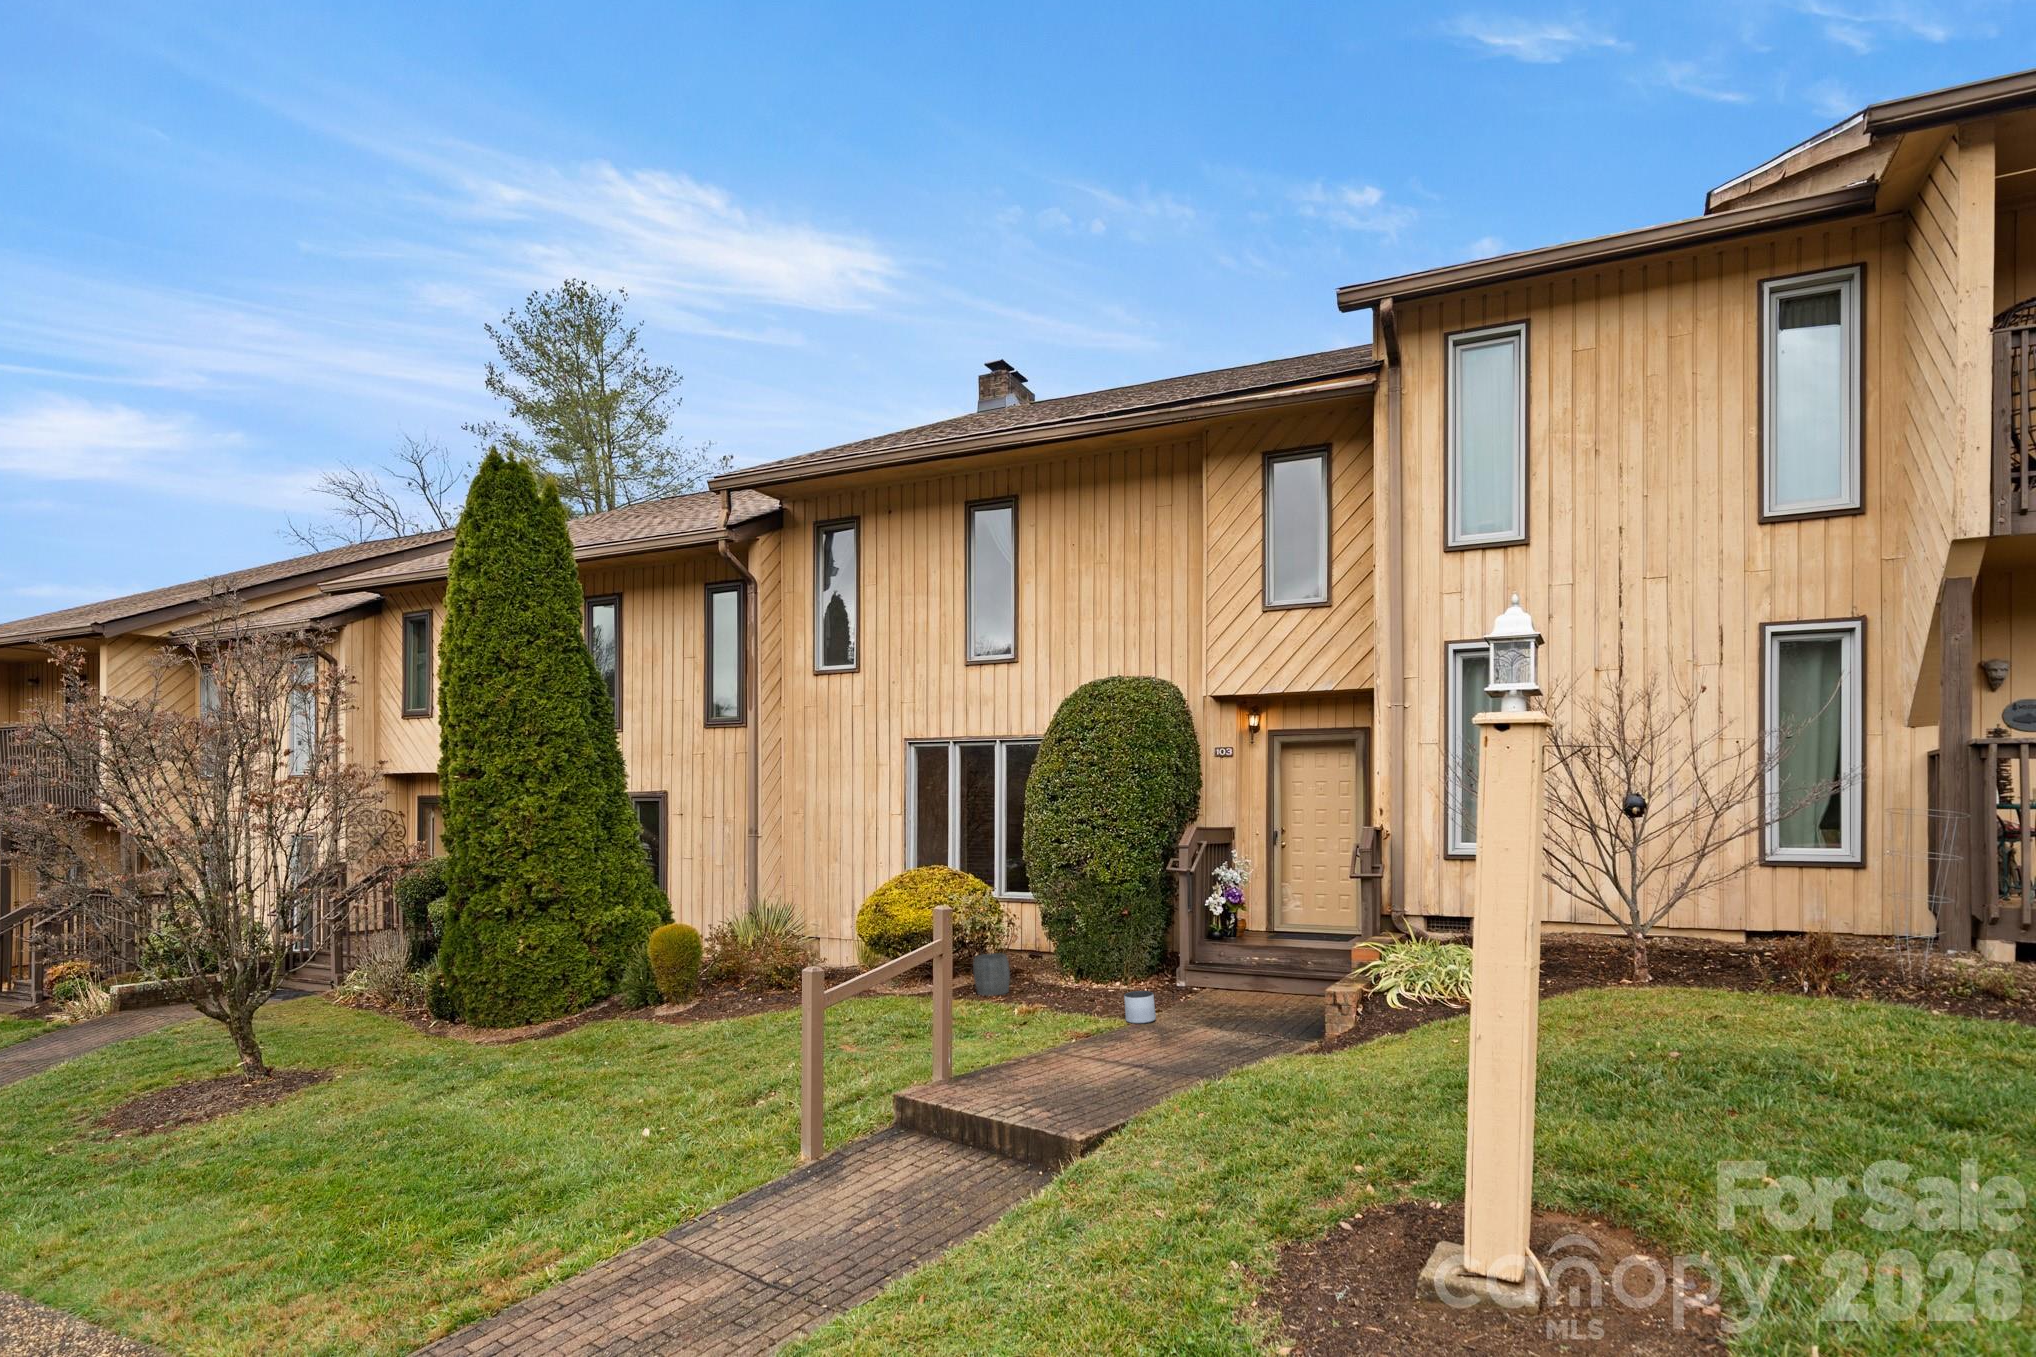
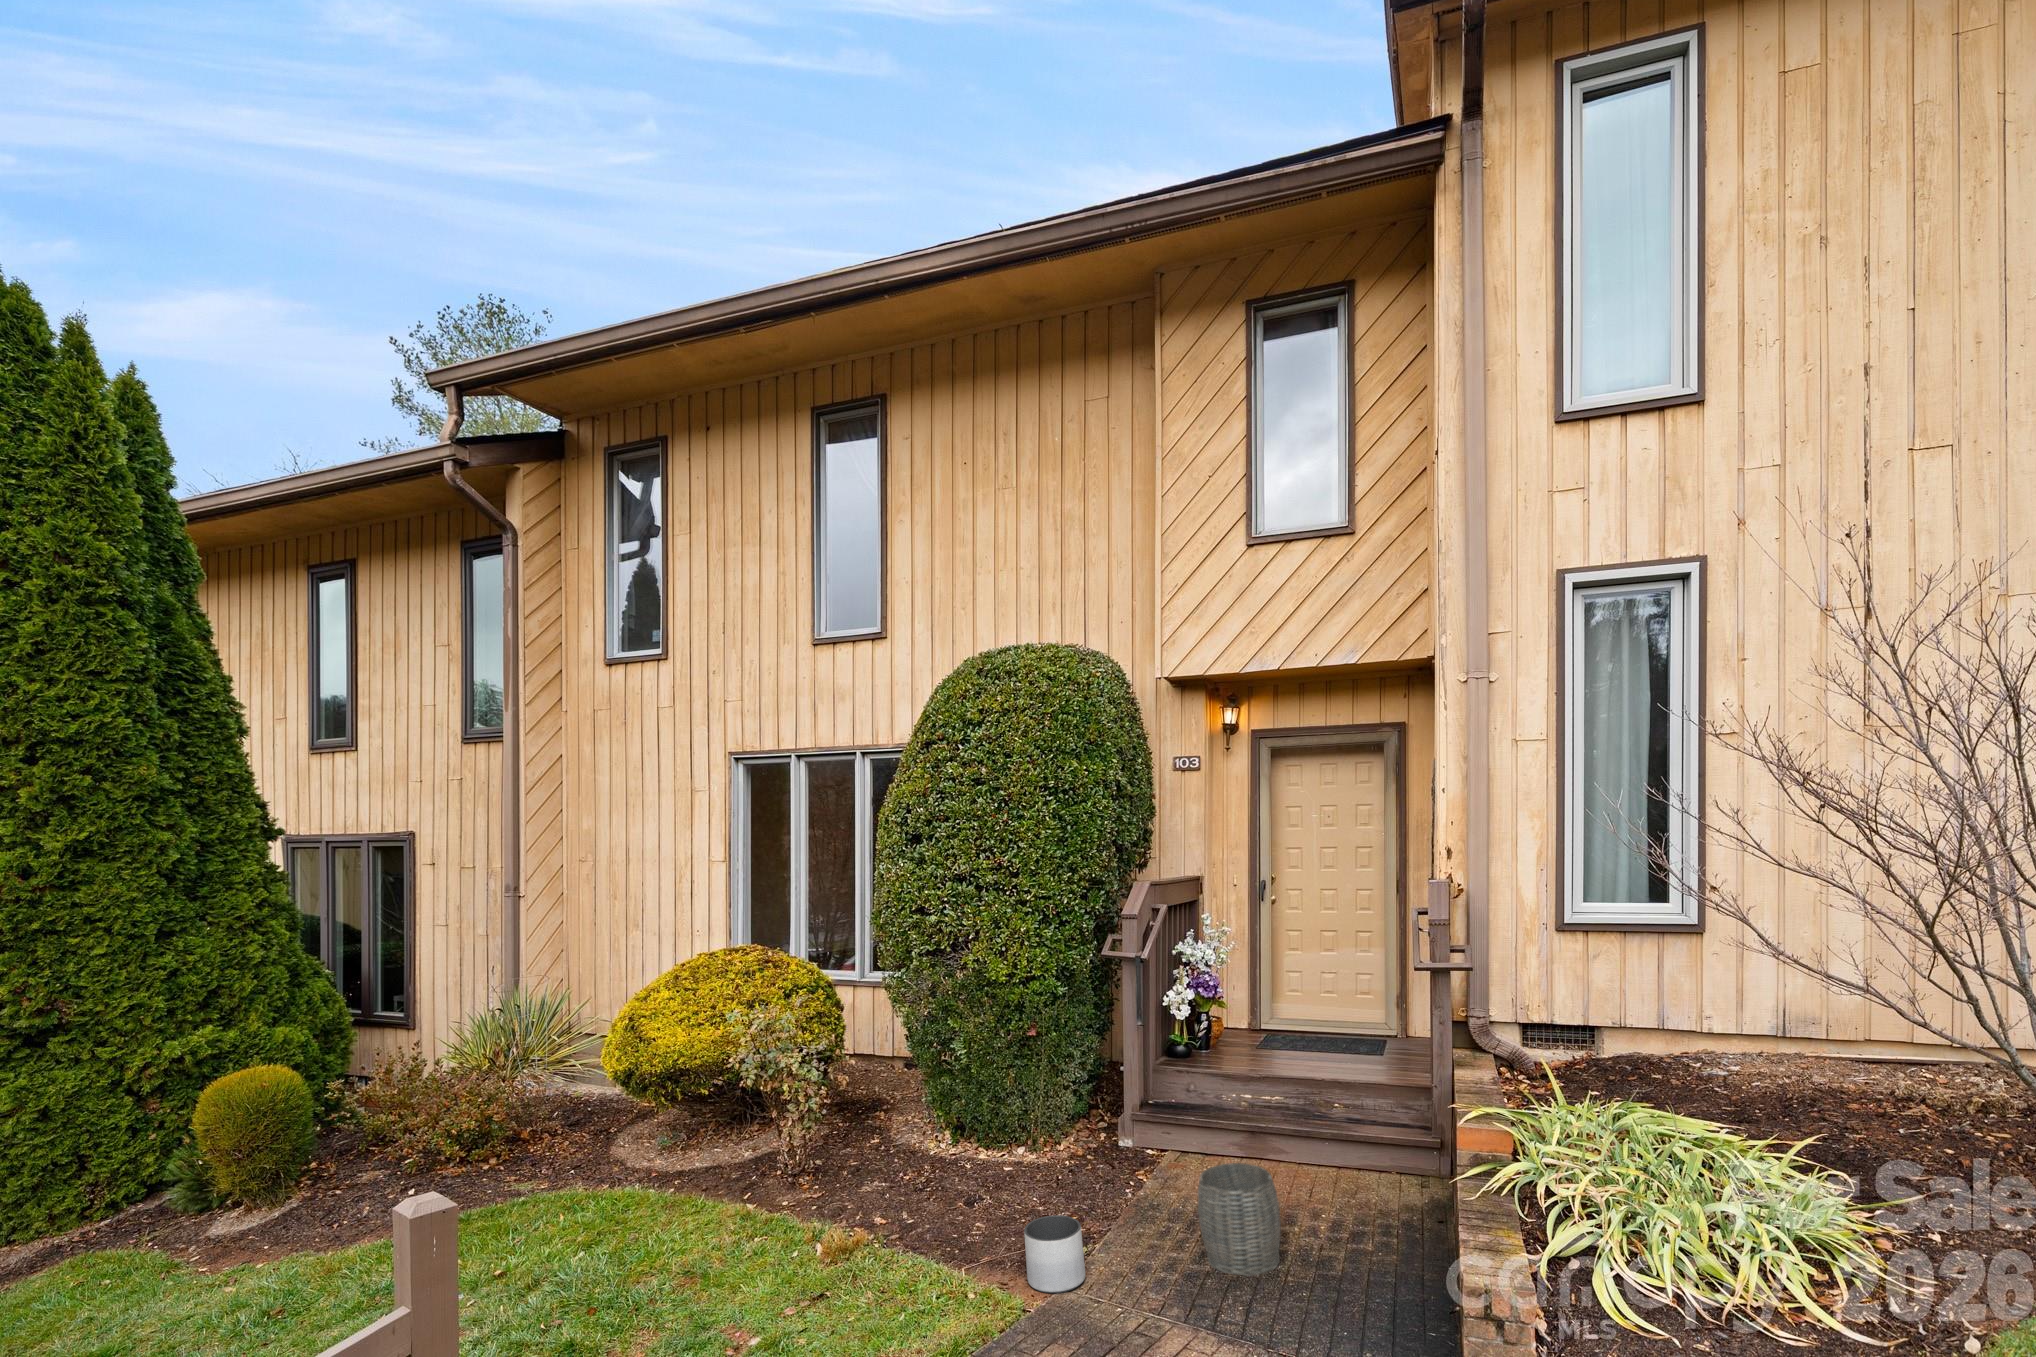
woven basket: present [973,953,1010,996] -> present [1198,1163,1281,1275]

